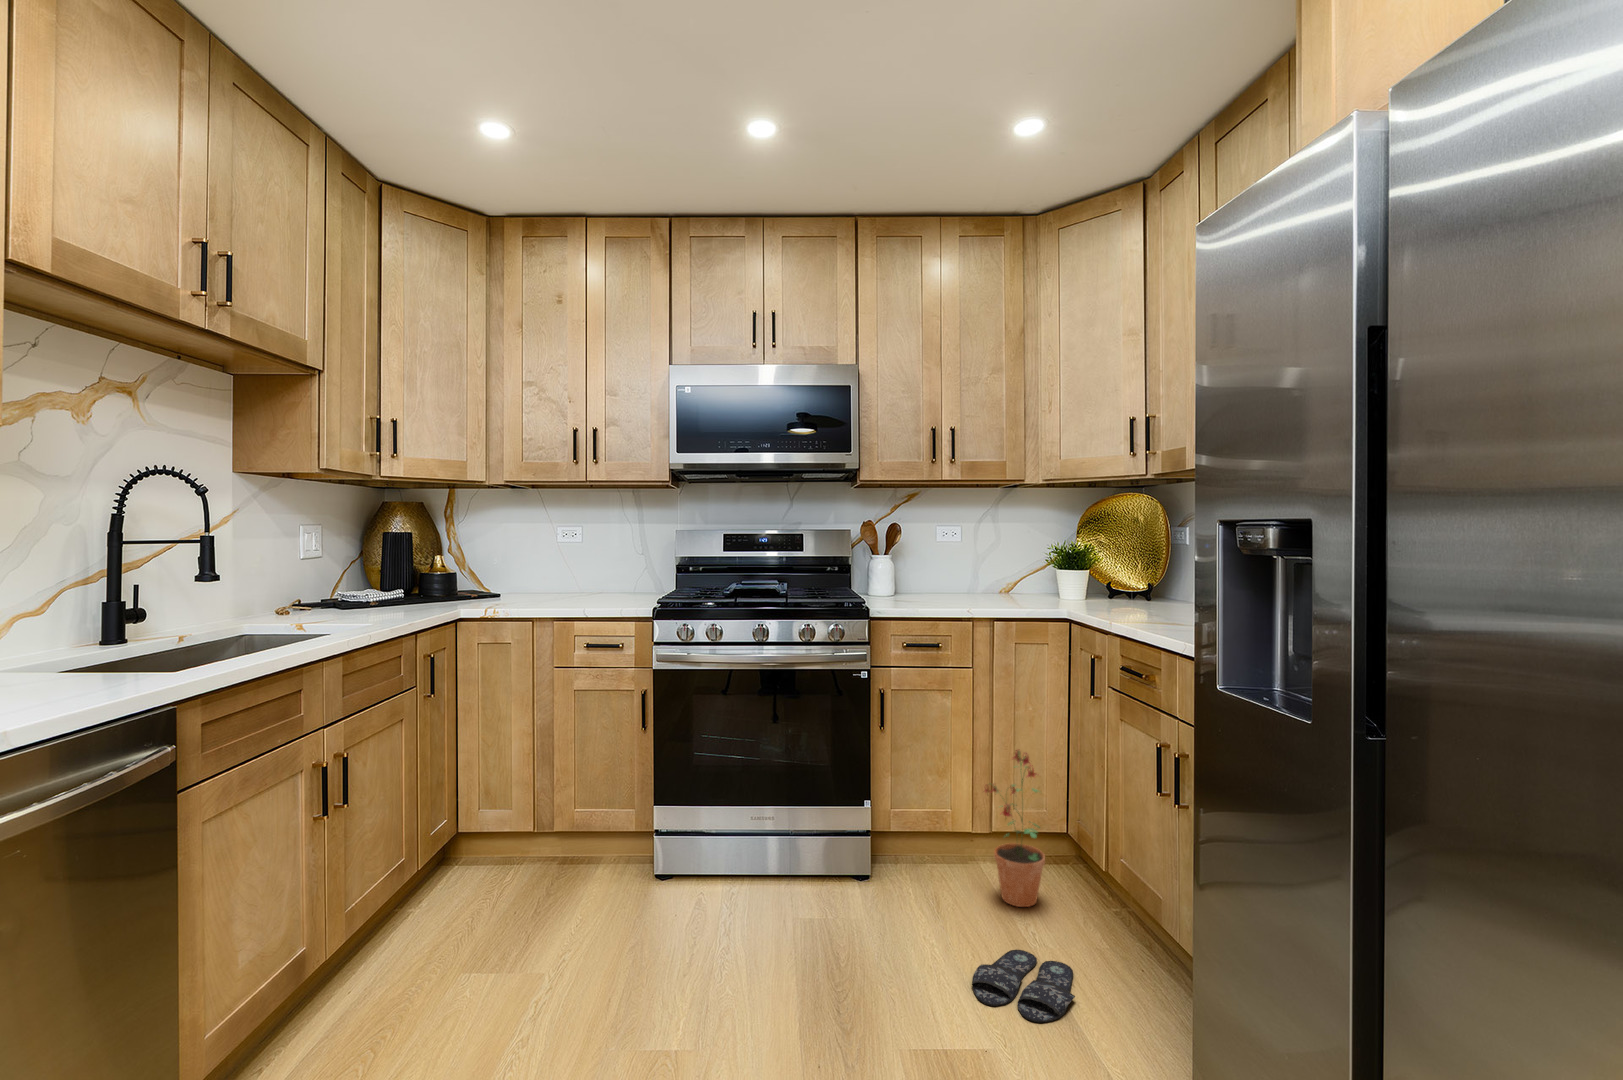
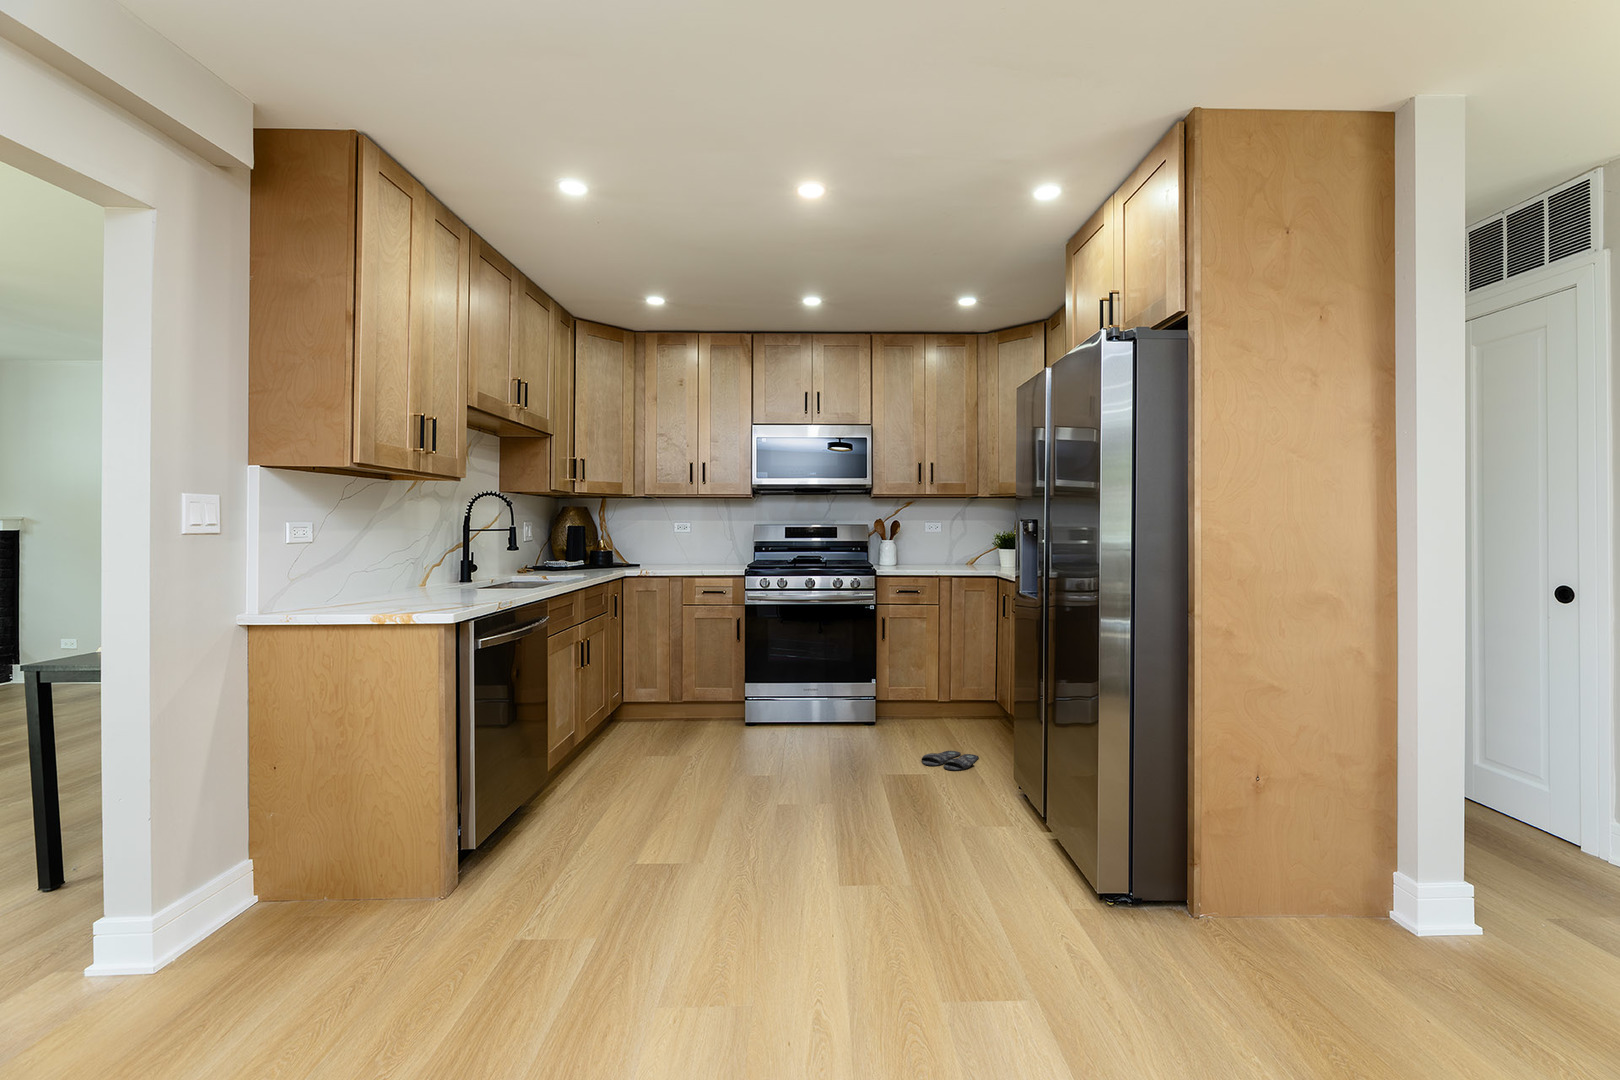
potted plant: present [985,750,1045,907] -> none [941,650,976,738]

